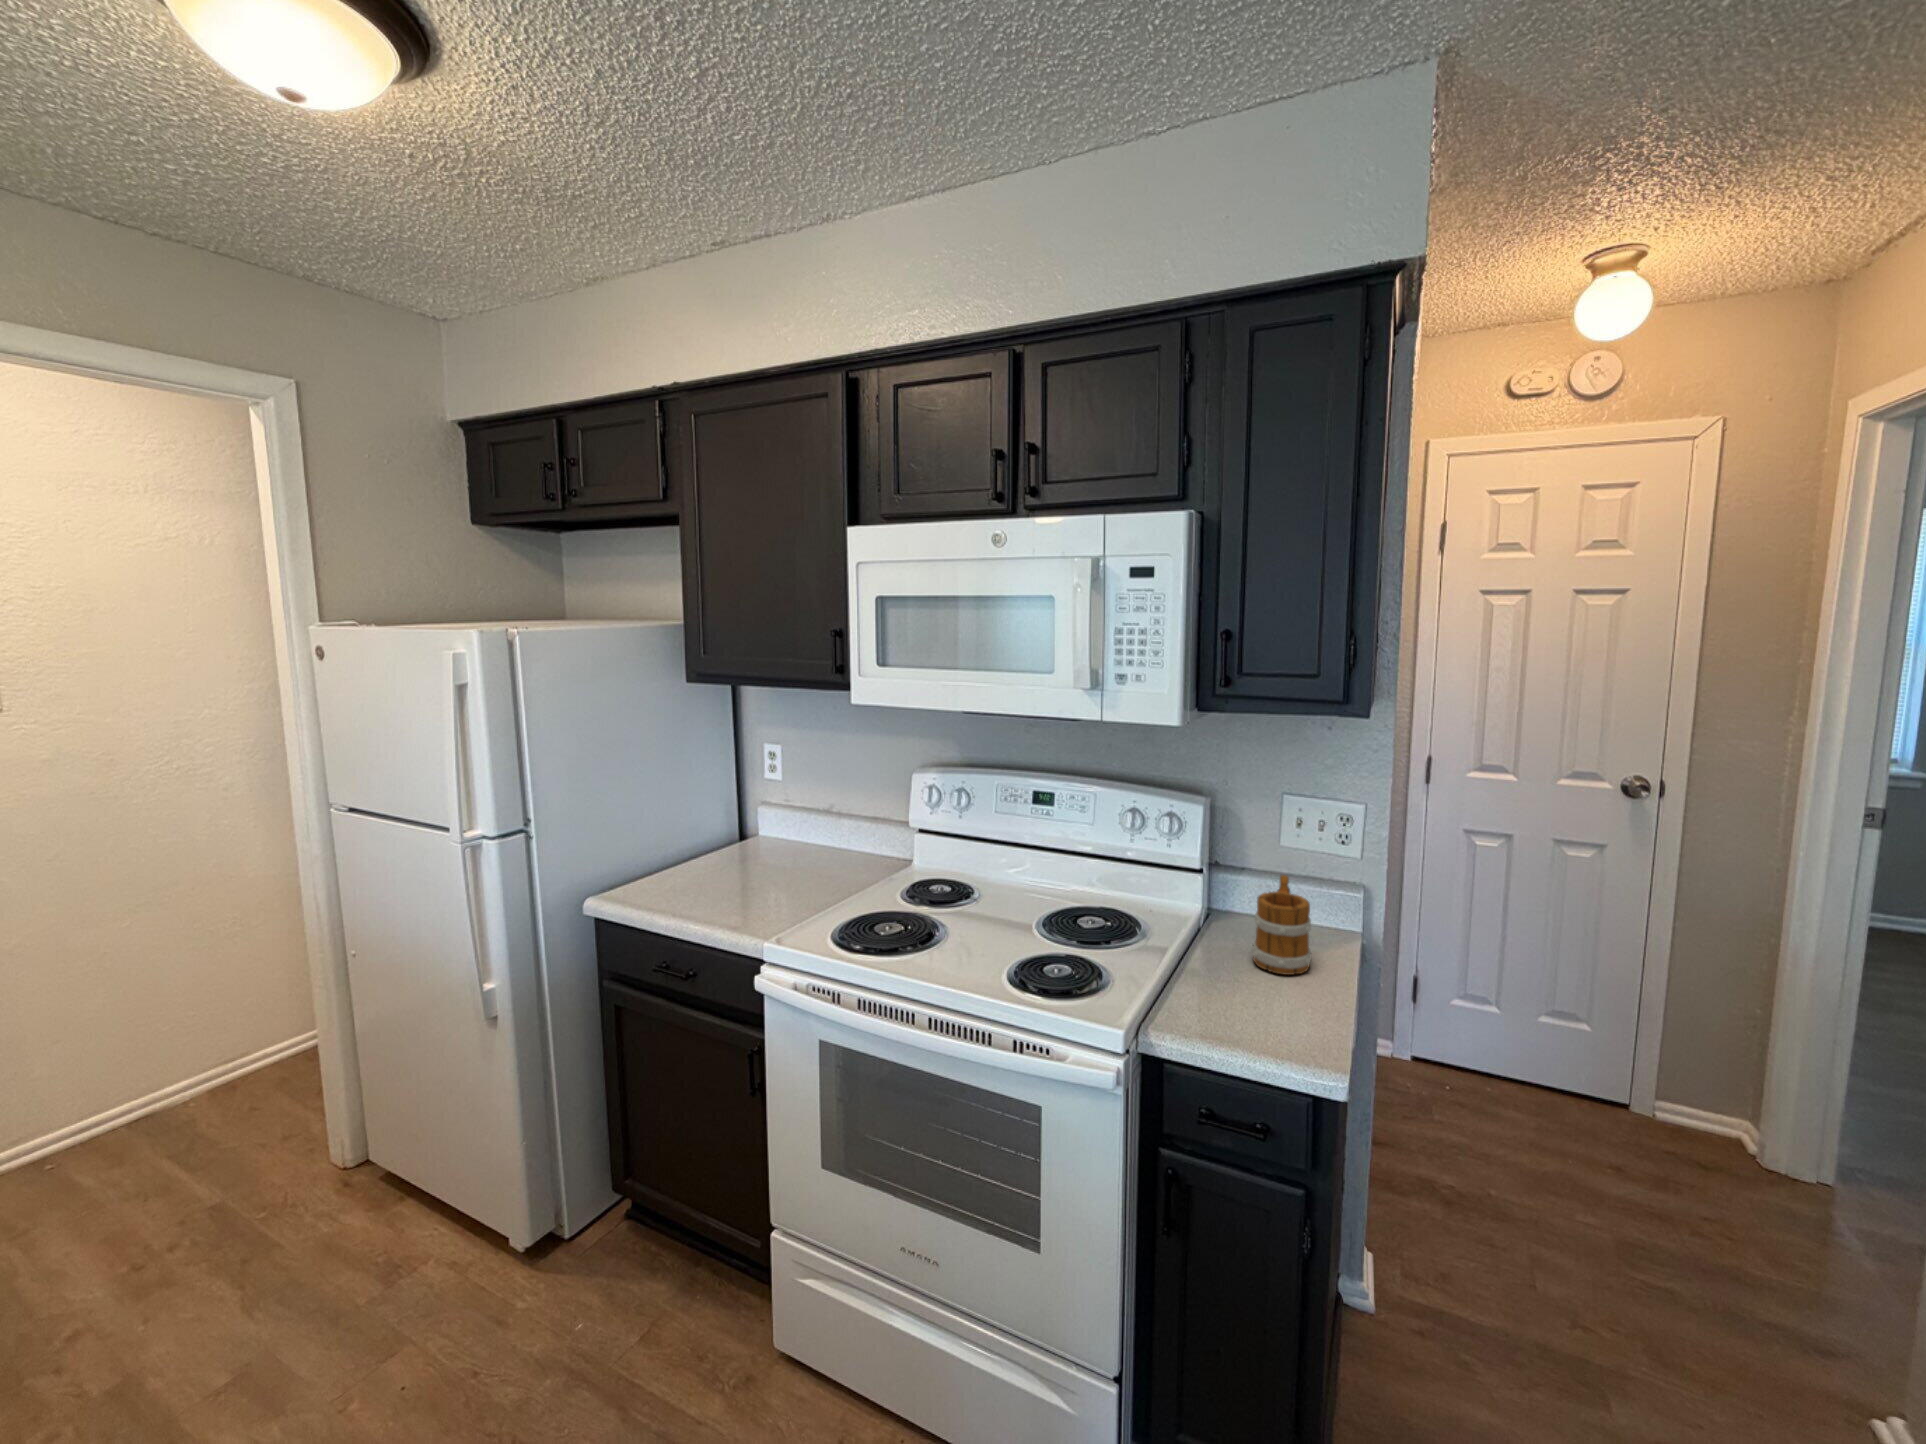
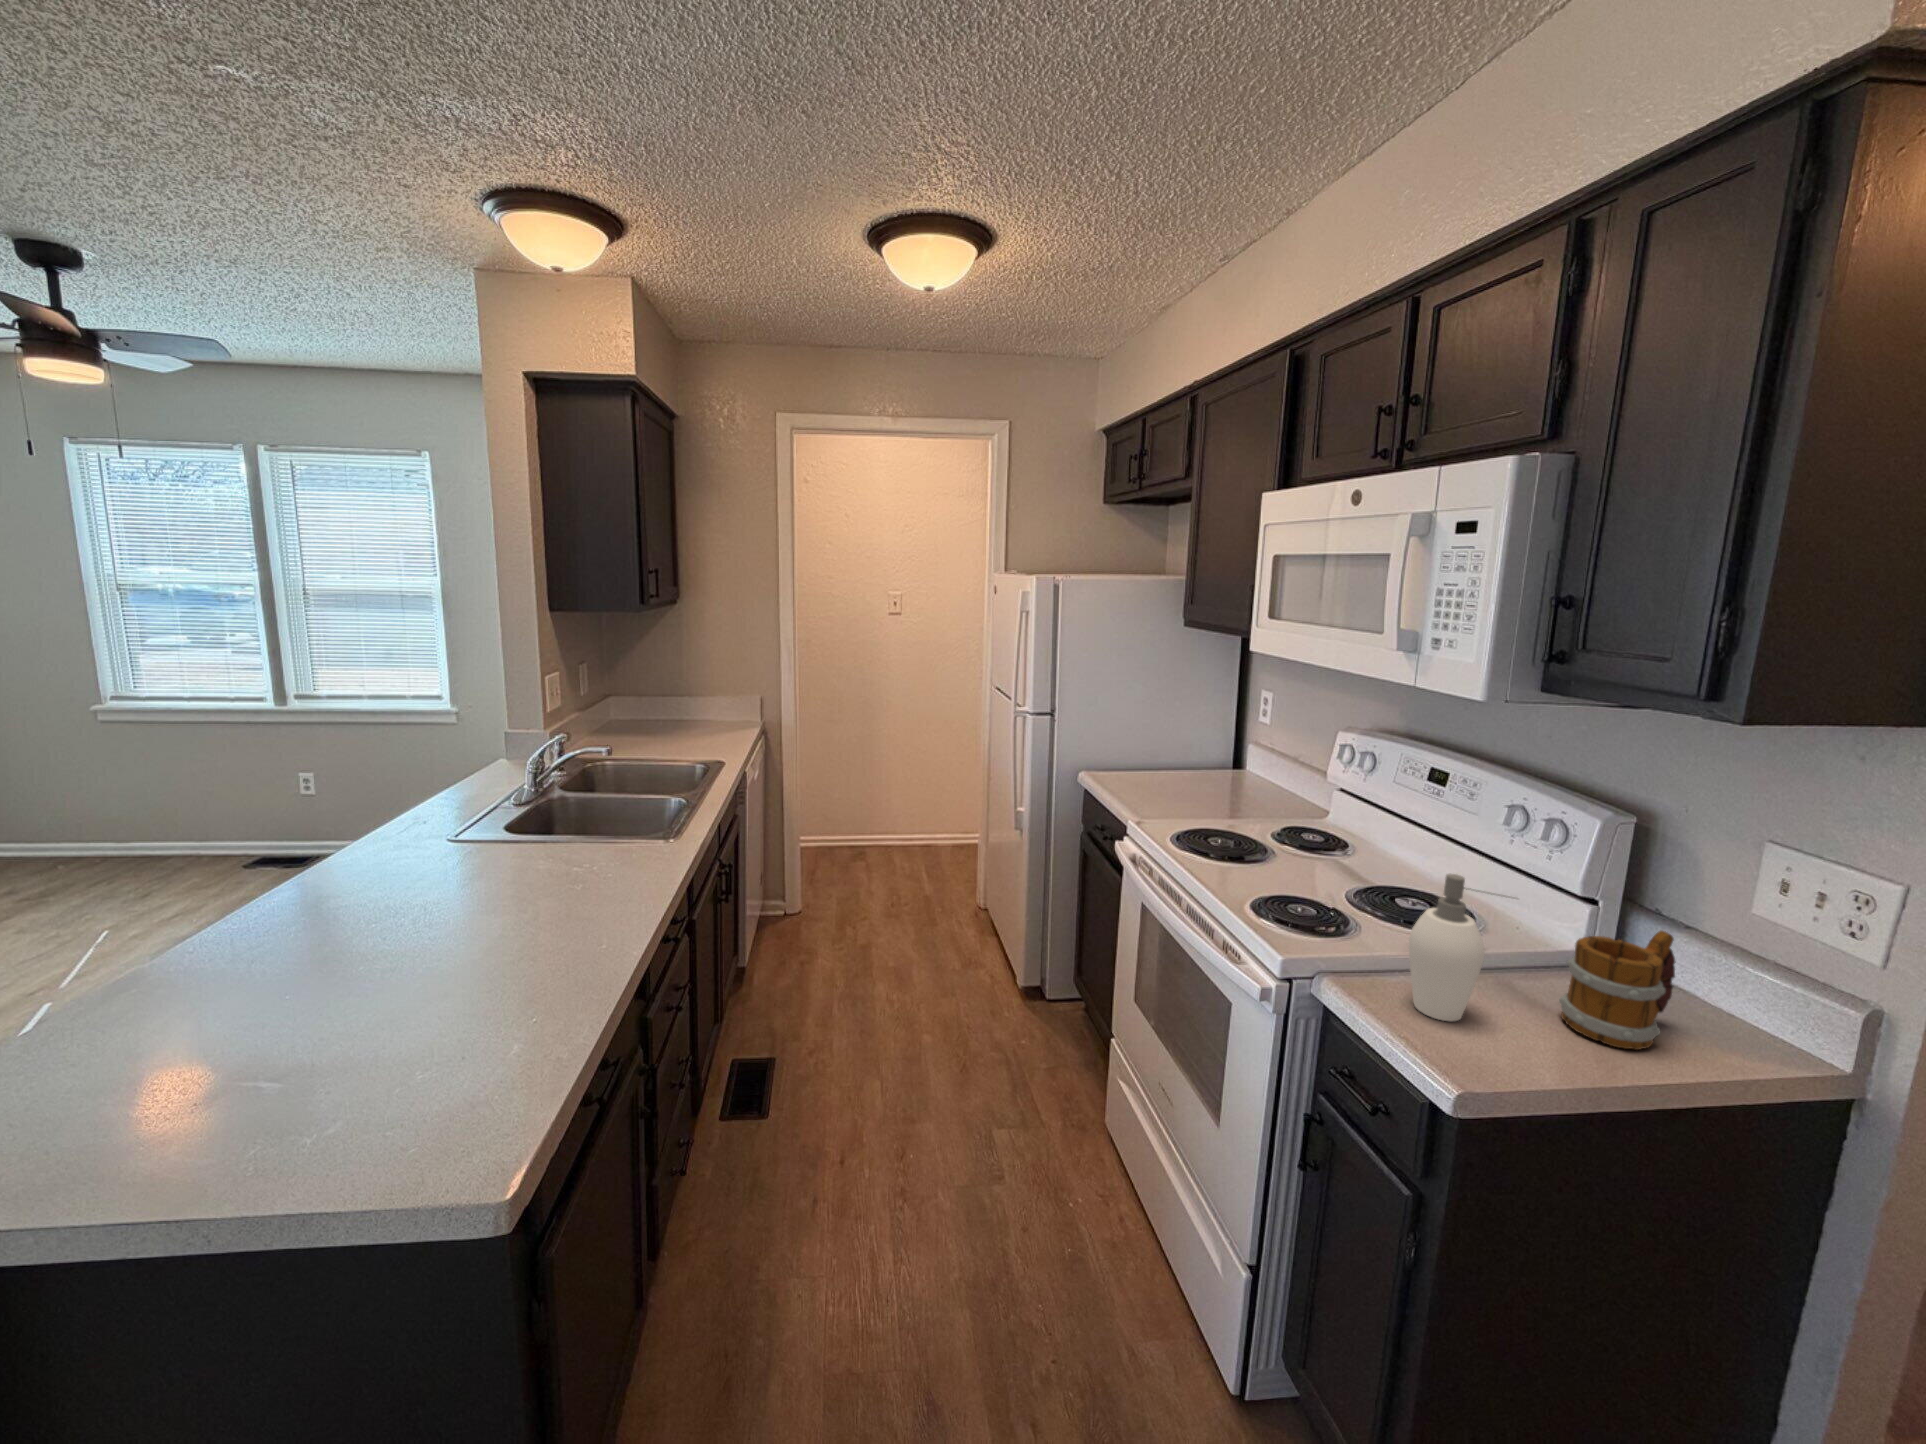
soap dispenser: none [1194,883,1261,1016] -> present [1409,874,1515,1021]

